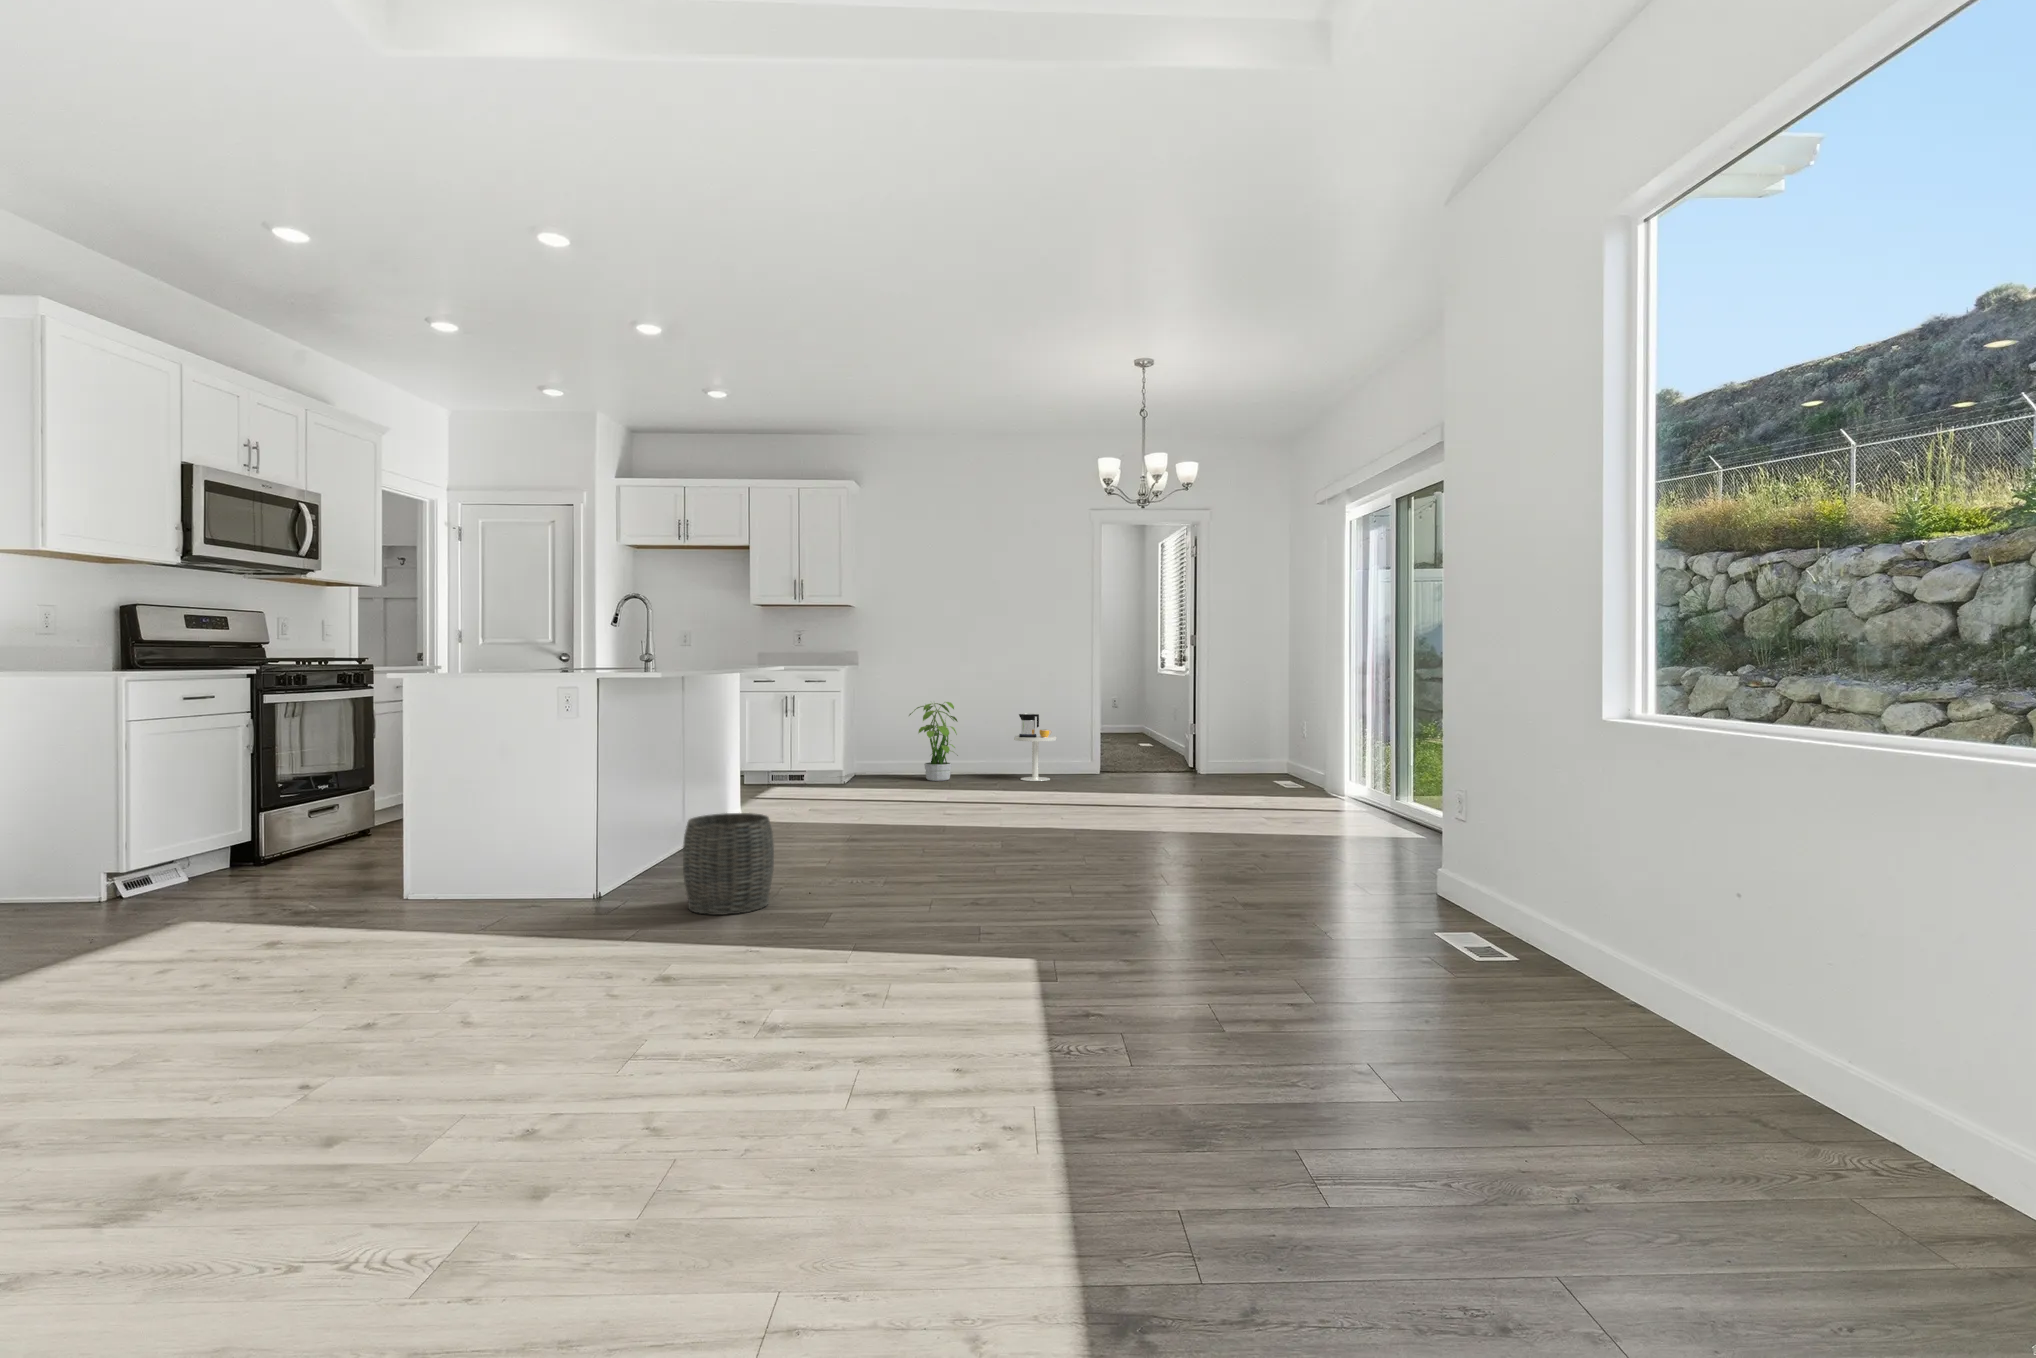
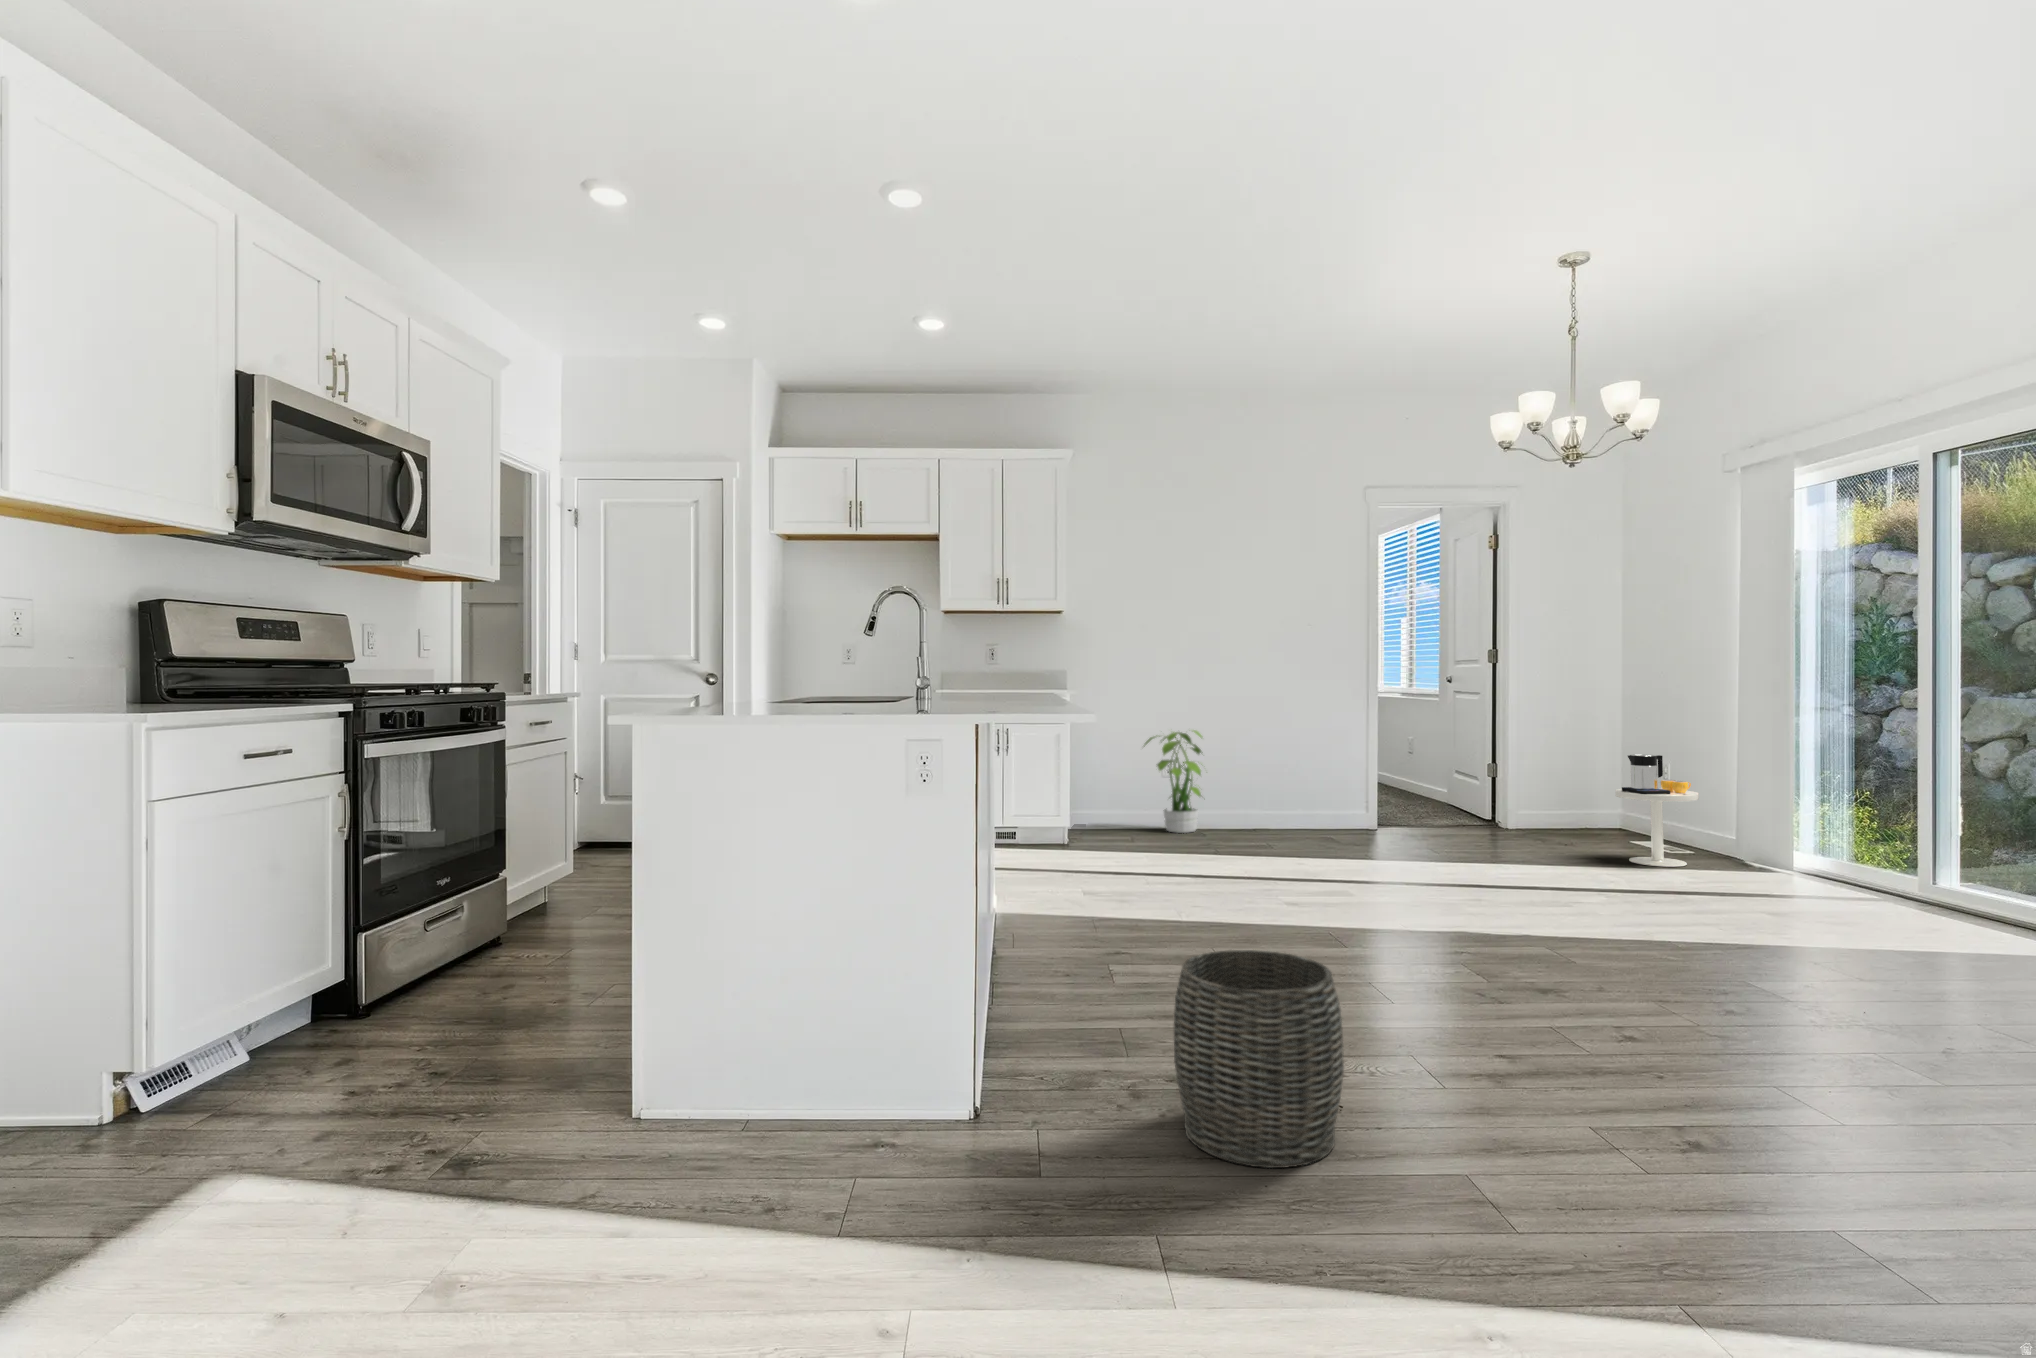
side table: present [1014,714,1057,781] -> present [1616,754,1699,867]

